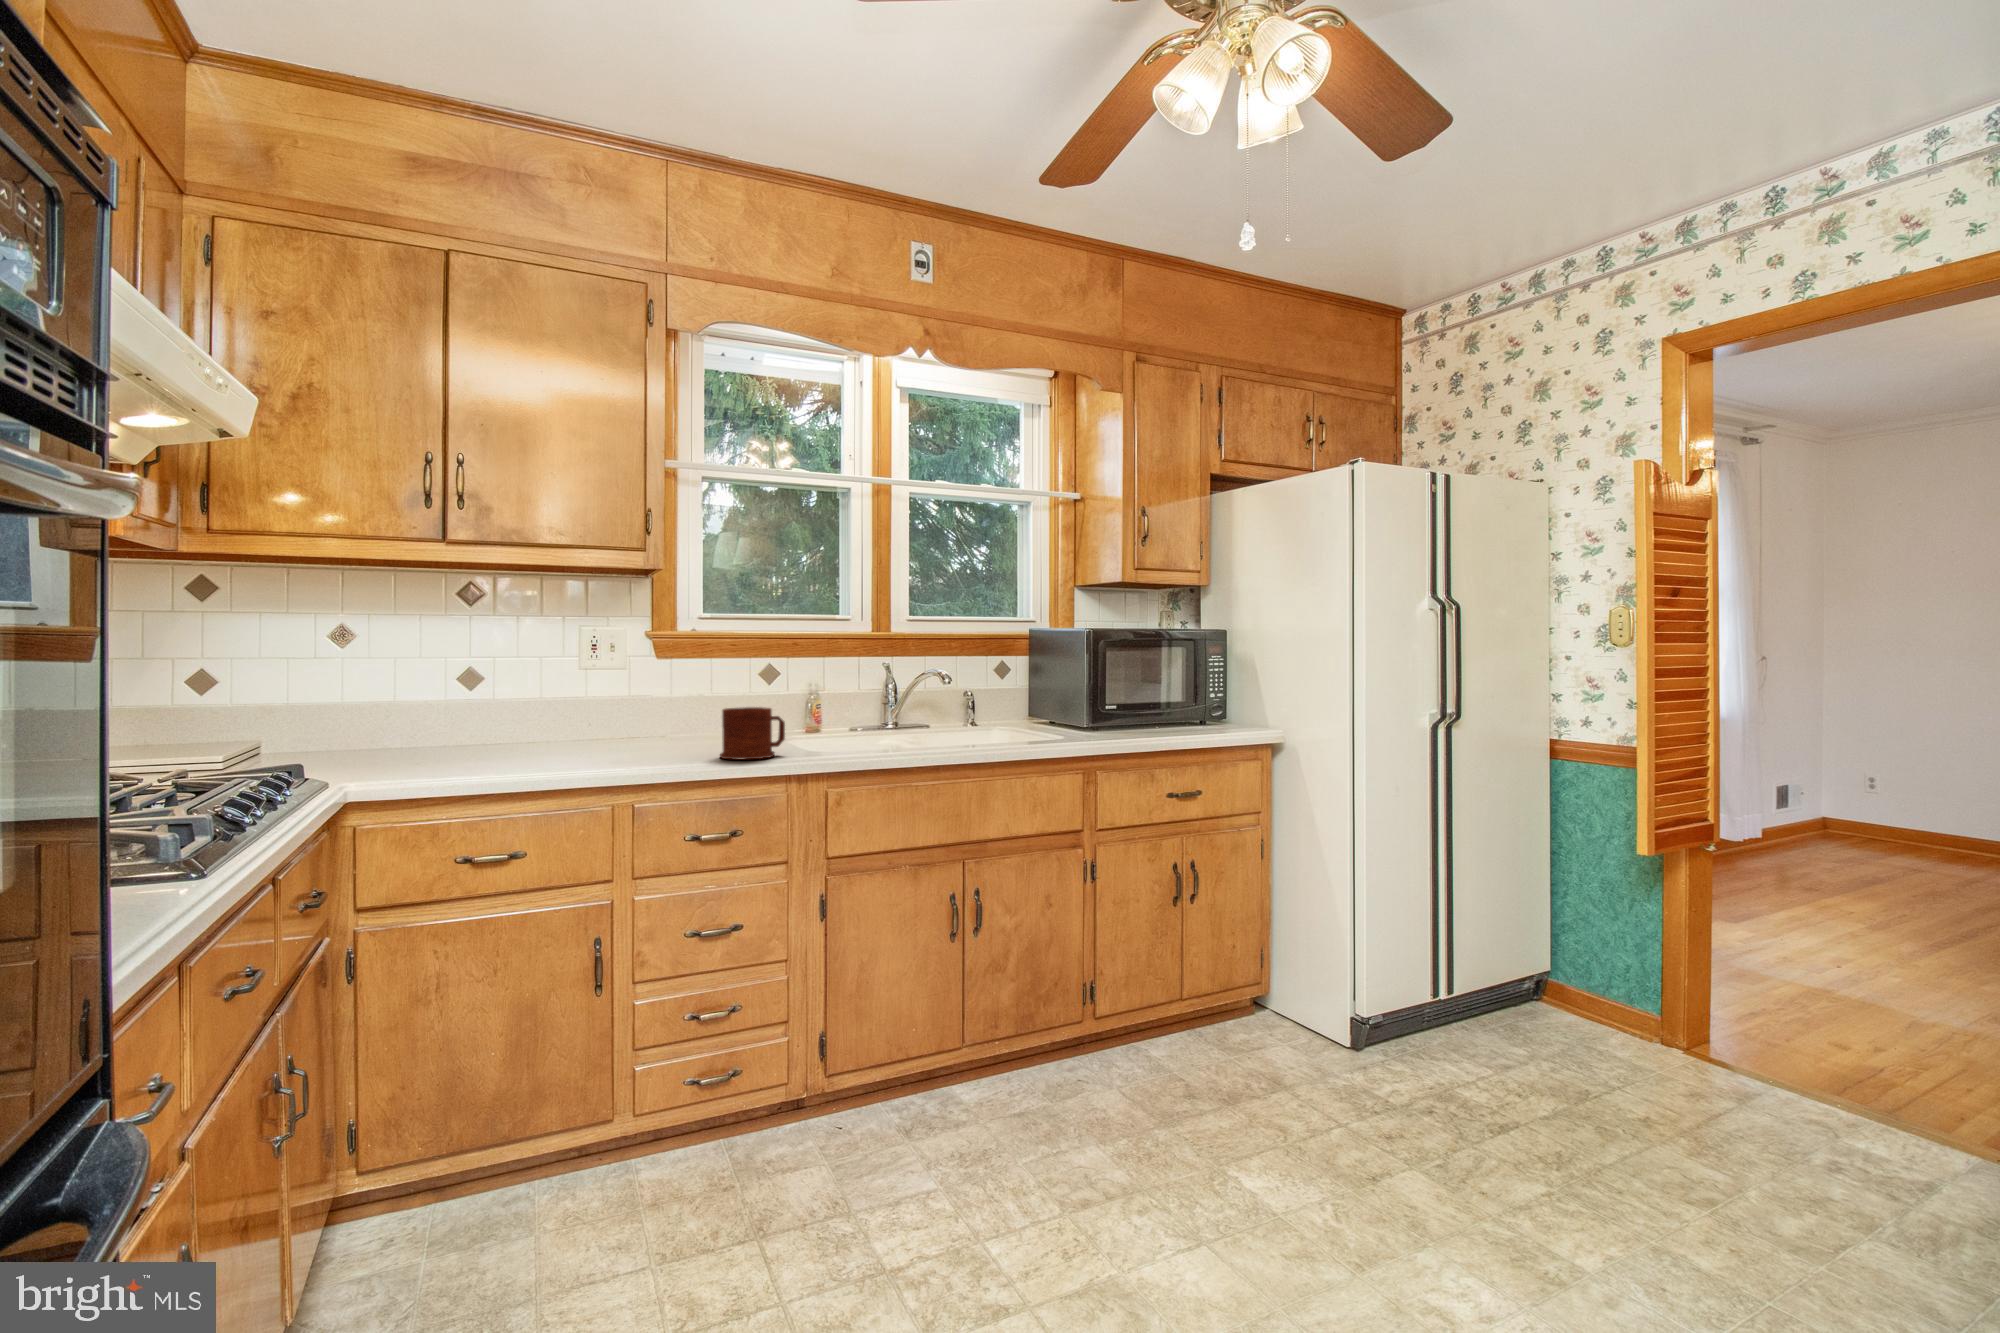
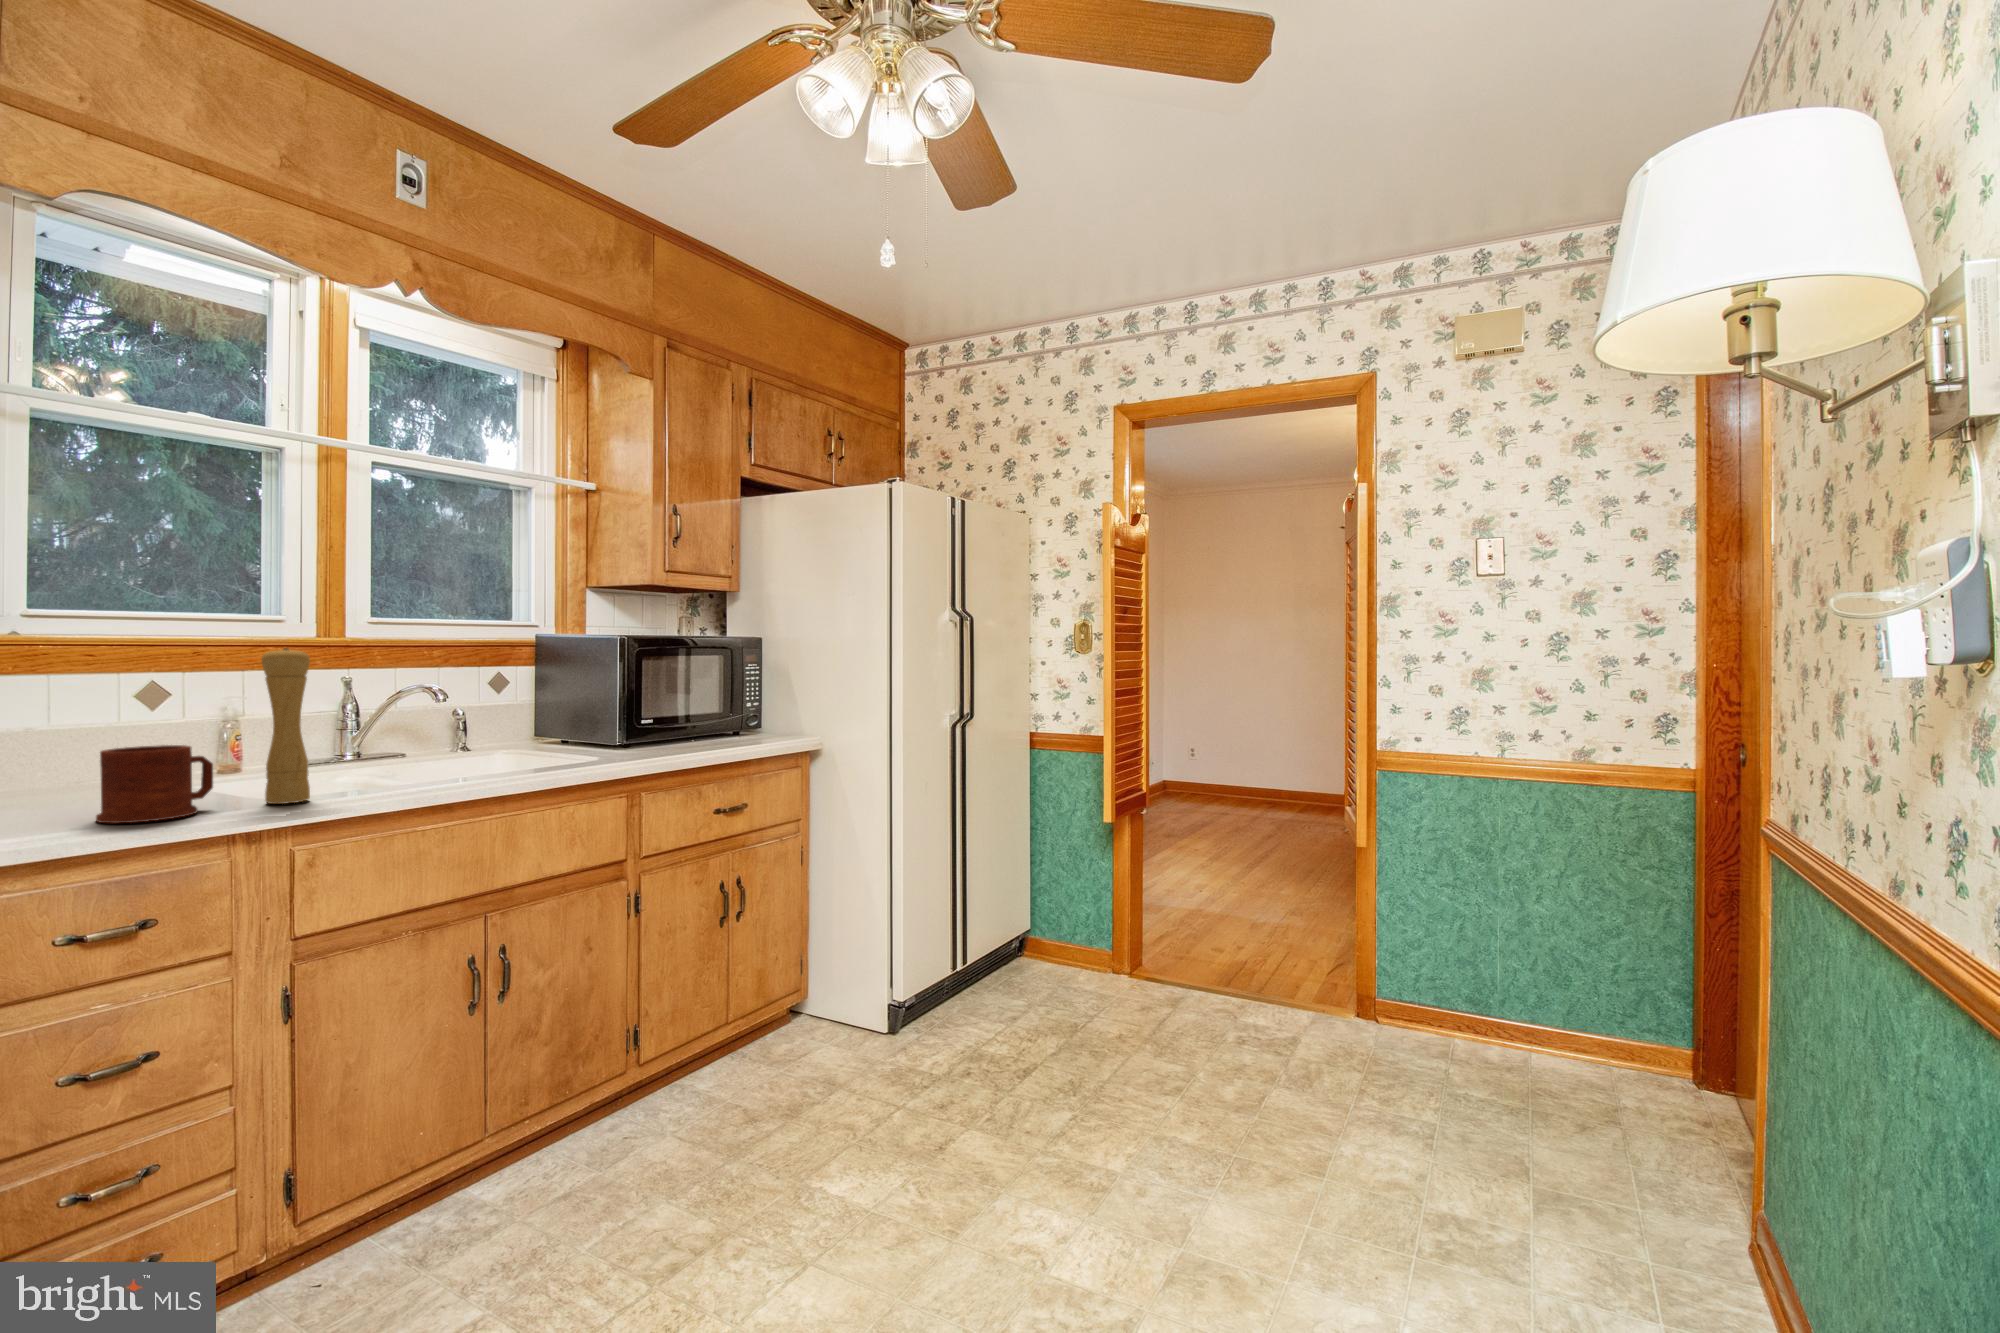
pepper mill: none [814,638,843,755] -> present [262,648,310,804]

